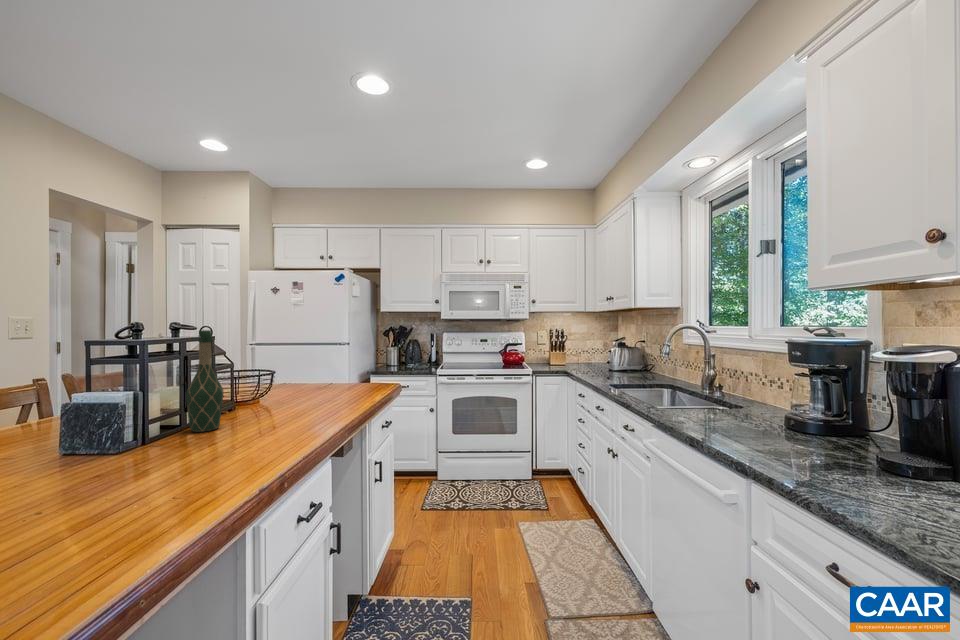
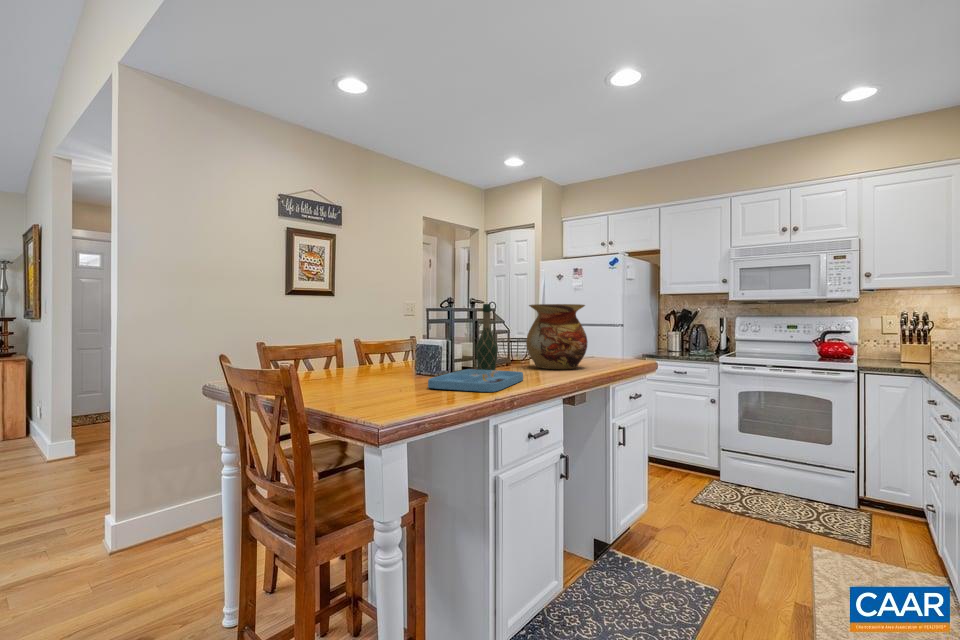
vase: none [260,328,339,409] -> present [526,304,588,369]
tray: none [105,425,274,489] -> present [428,369,523,392]

